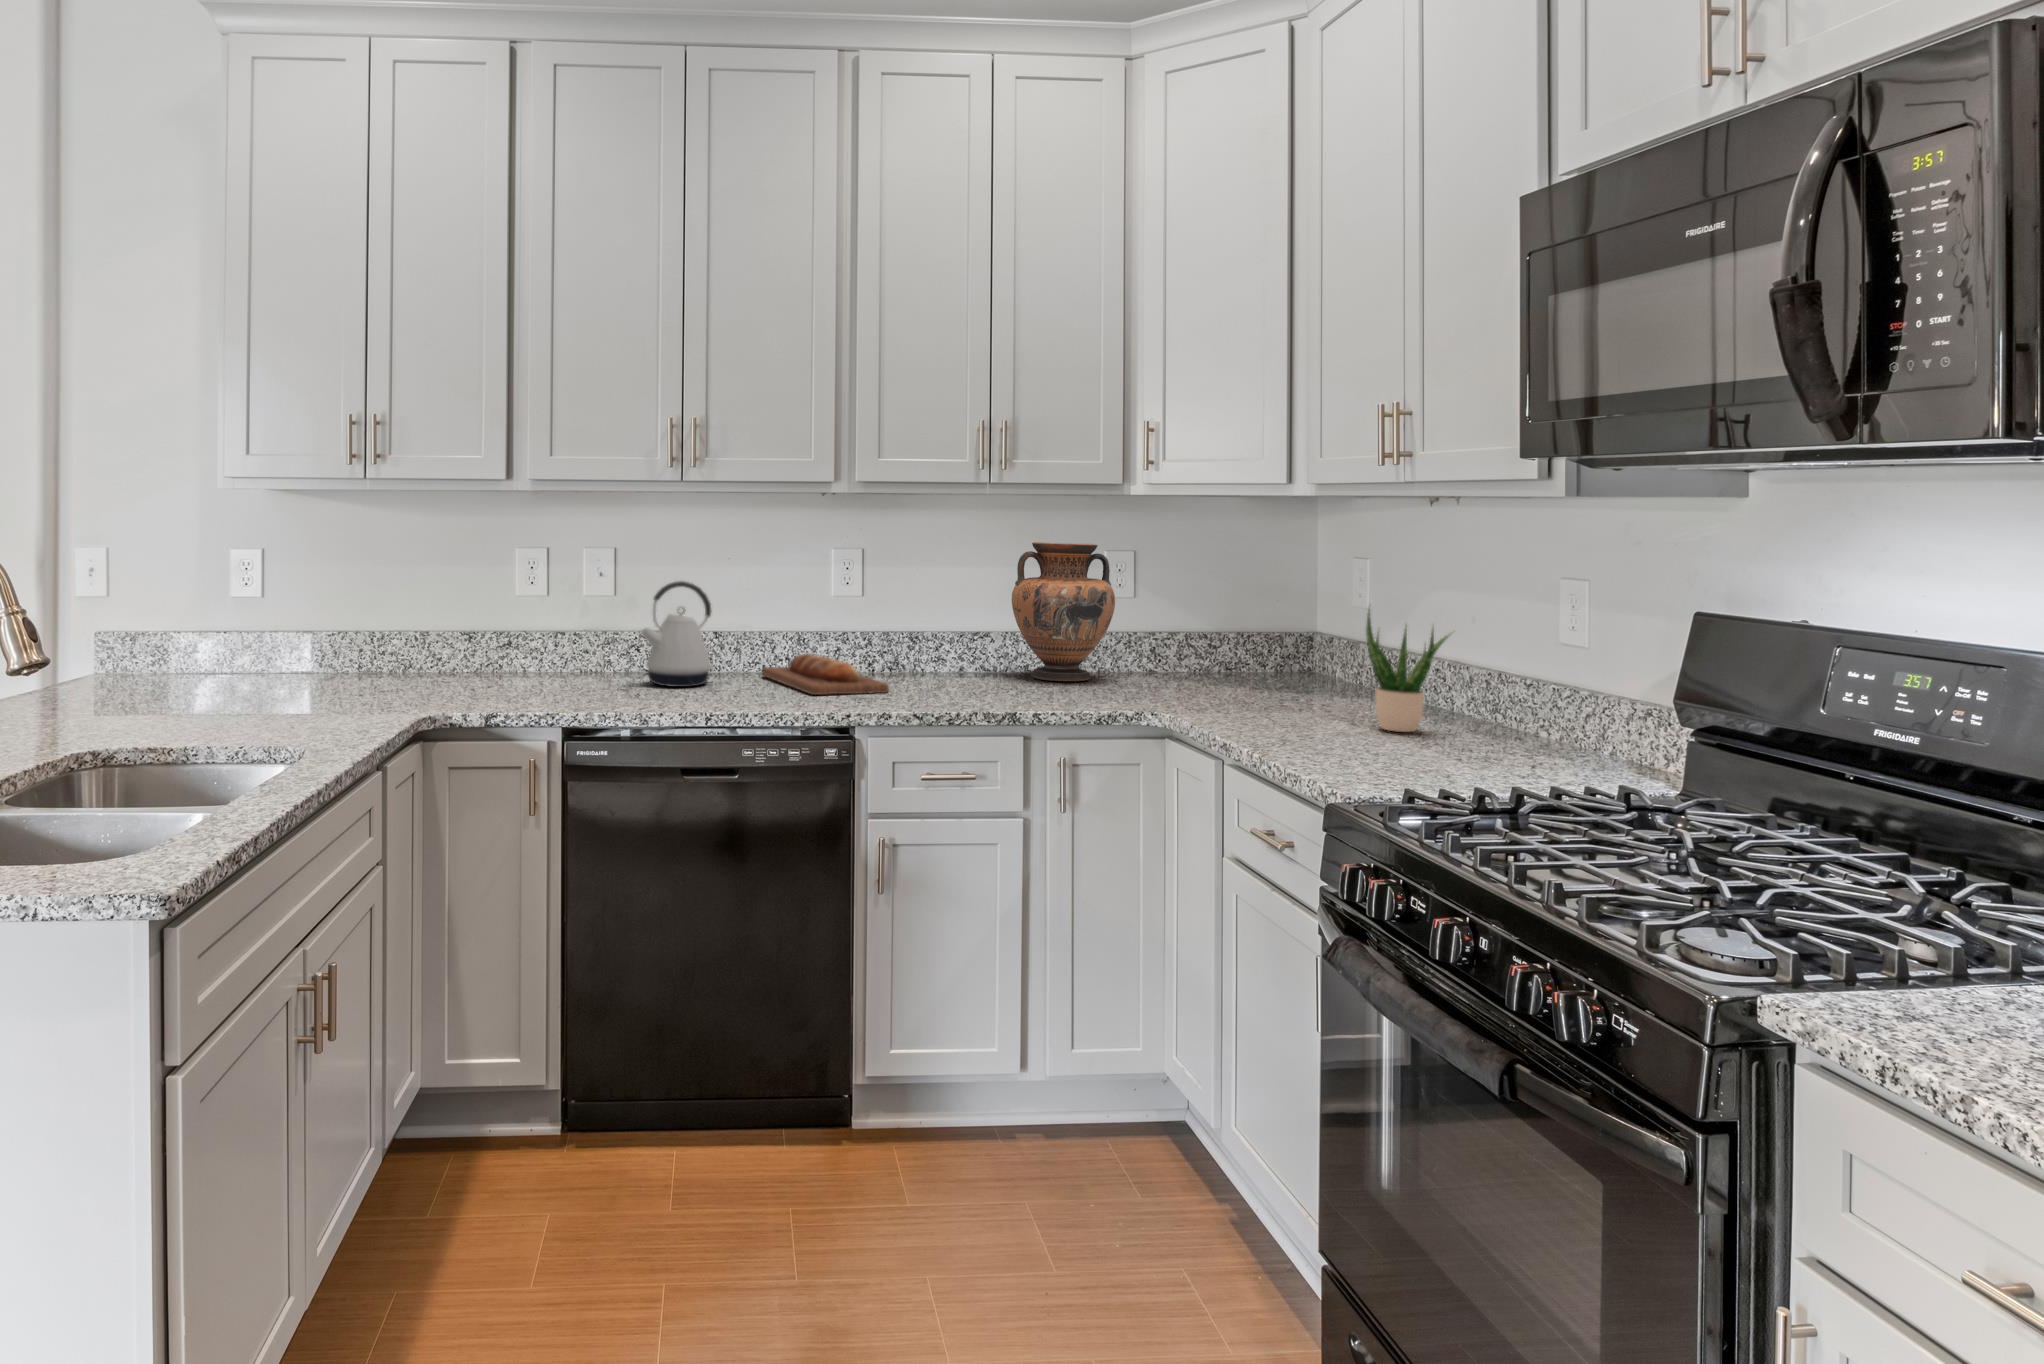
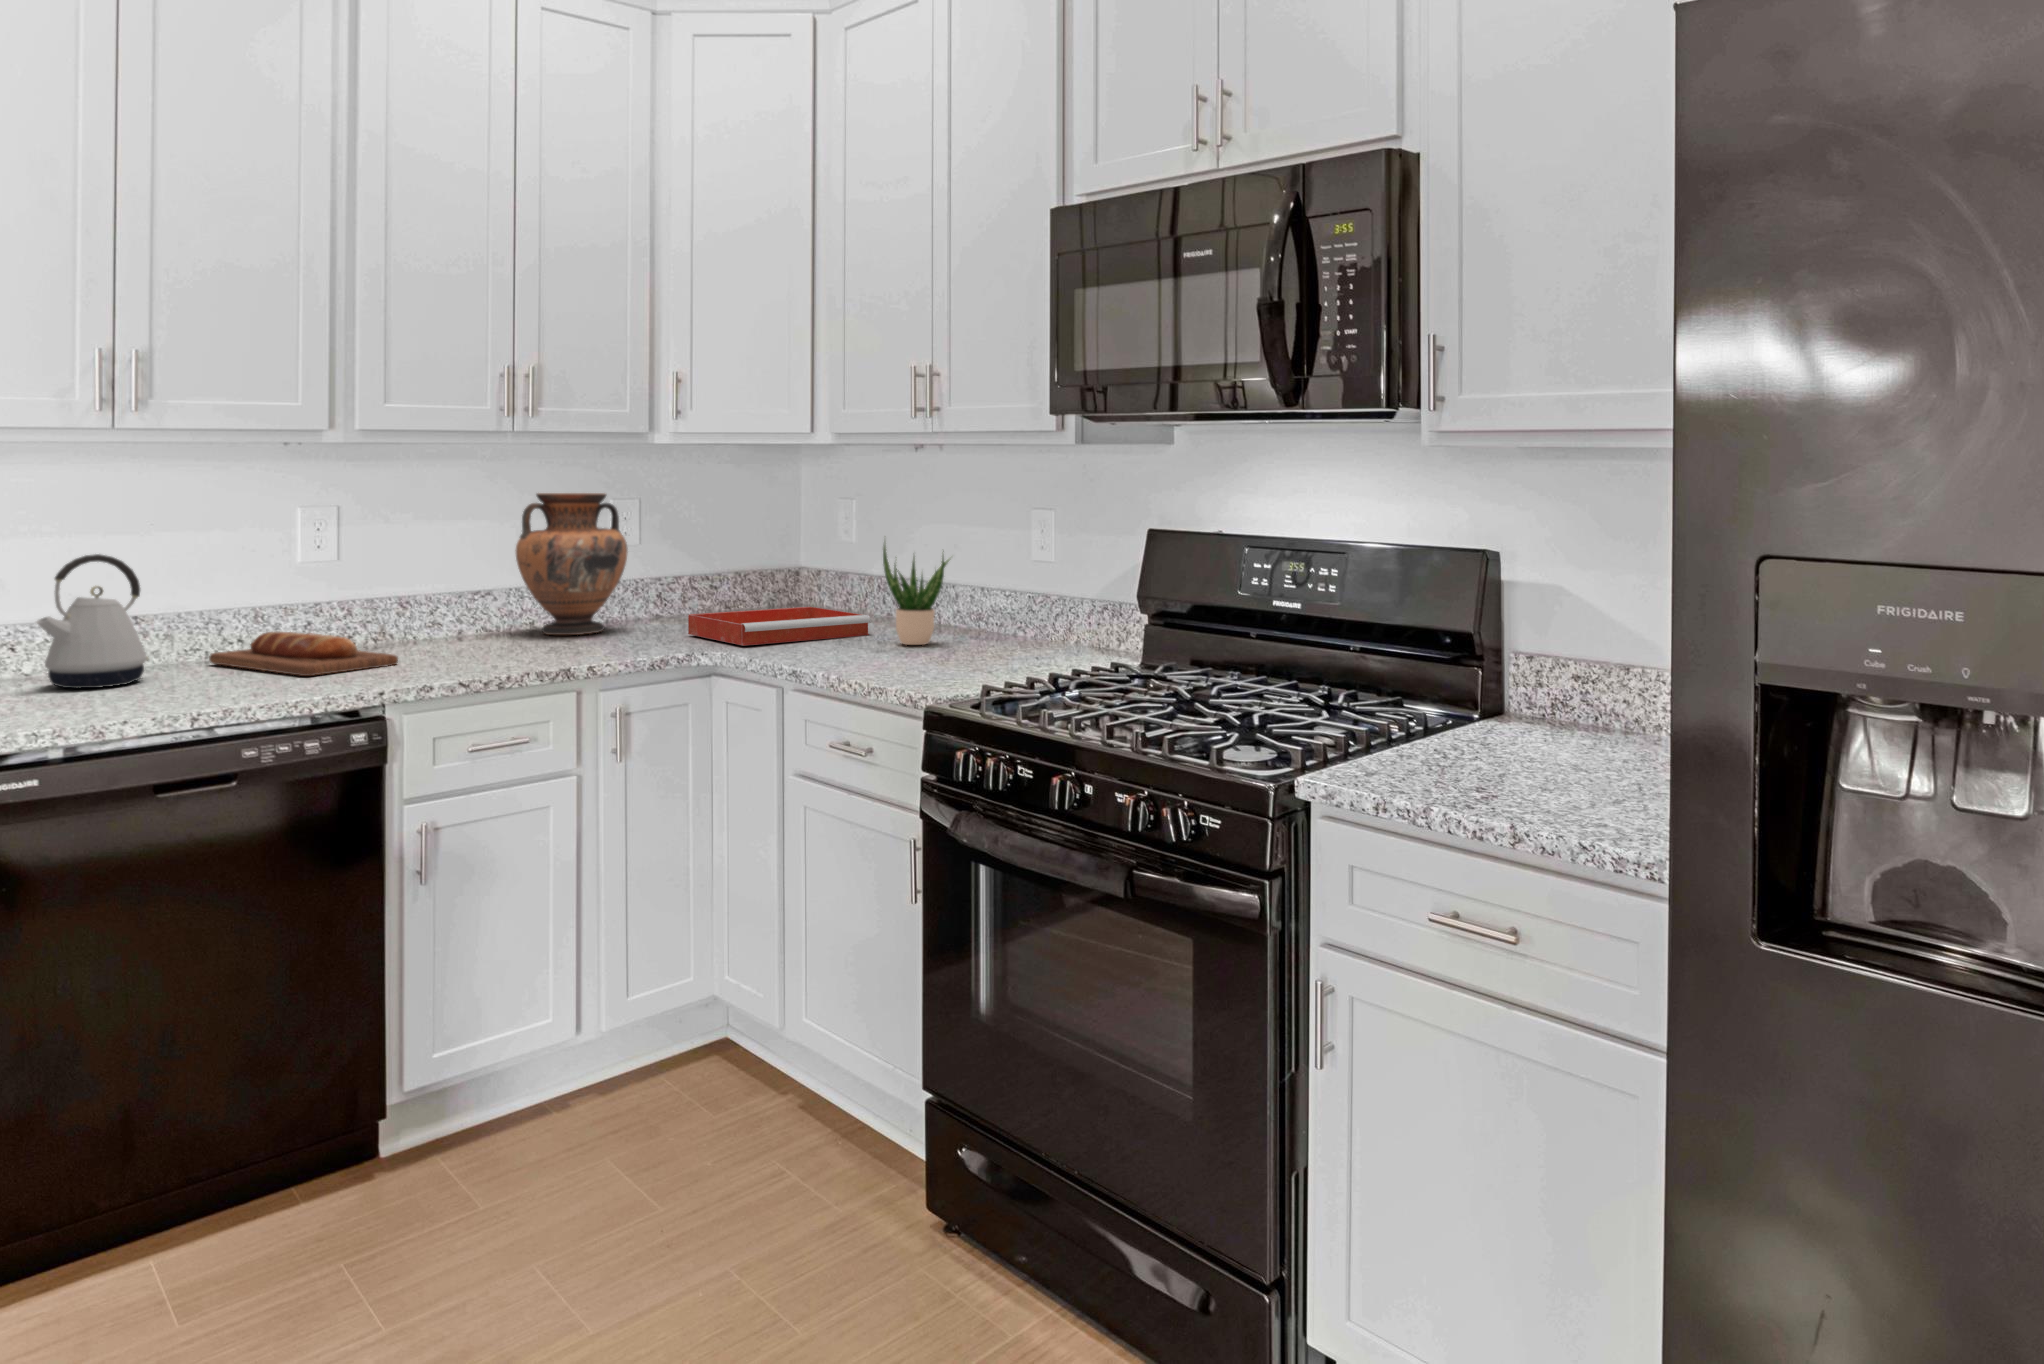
tray: none [1163,671,1359,714] -> present [688,607,871,646]

